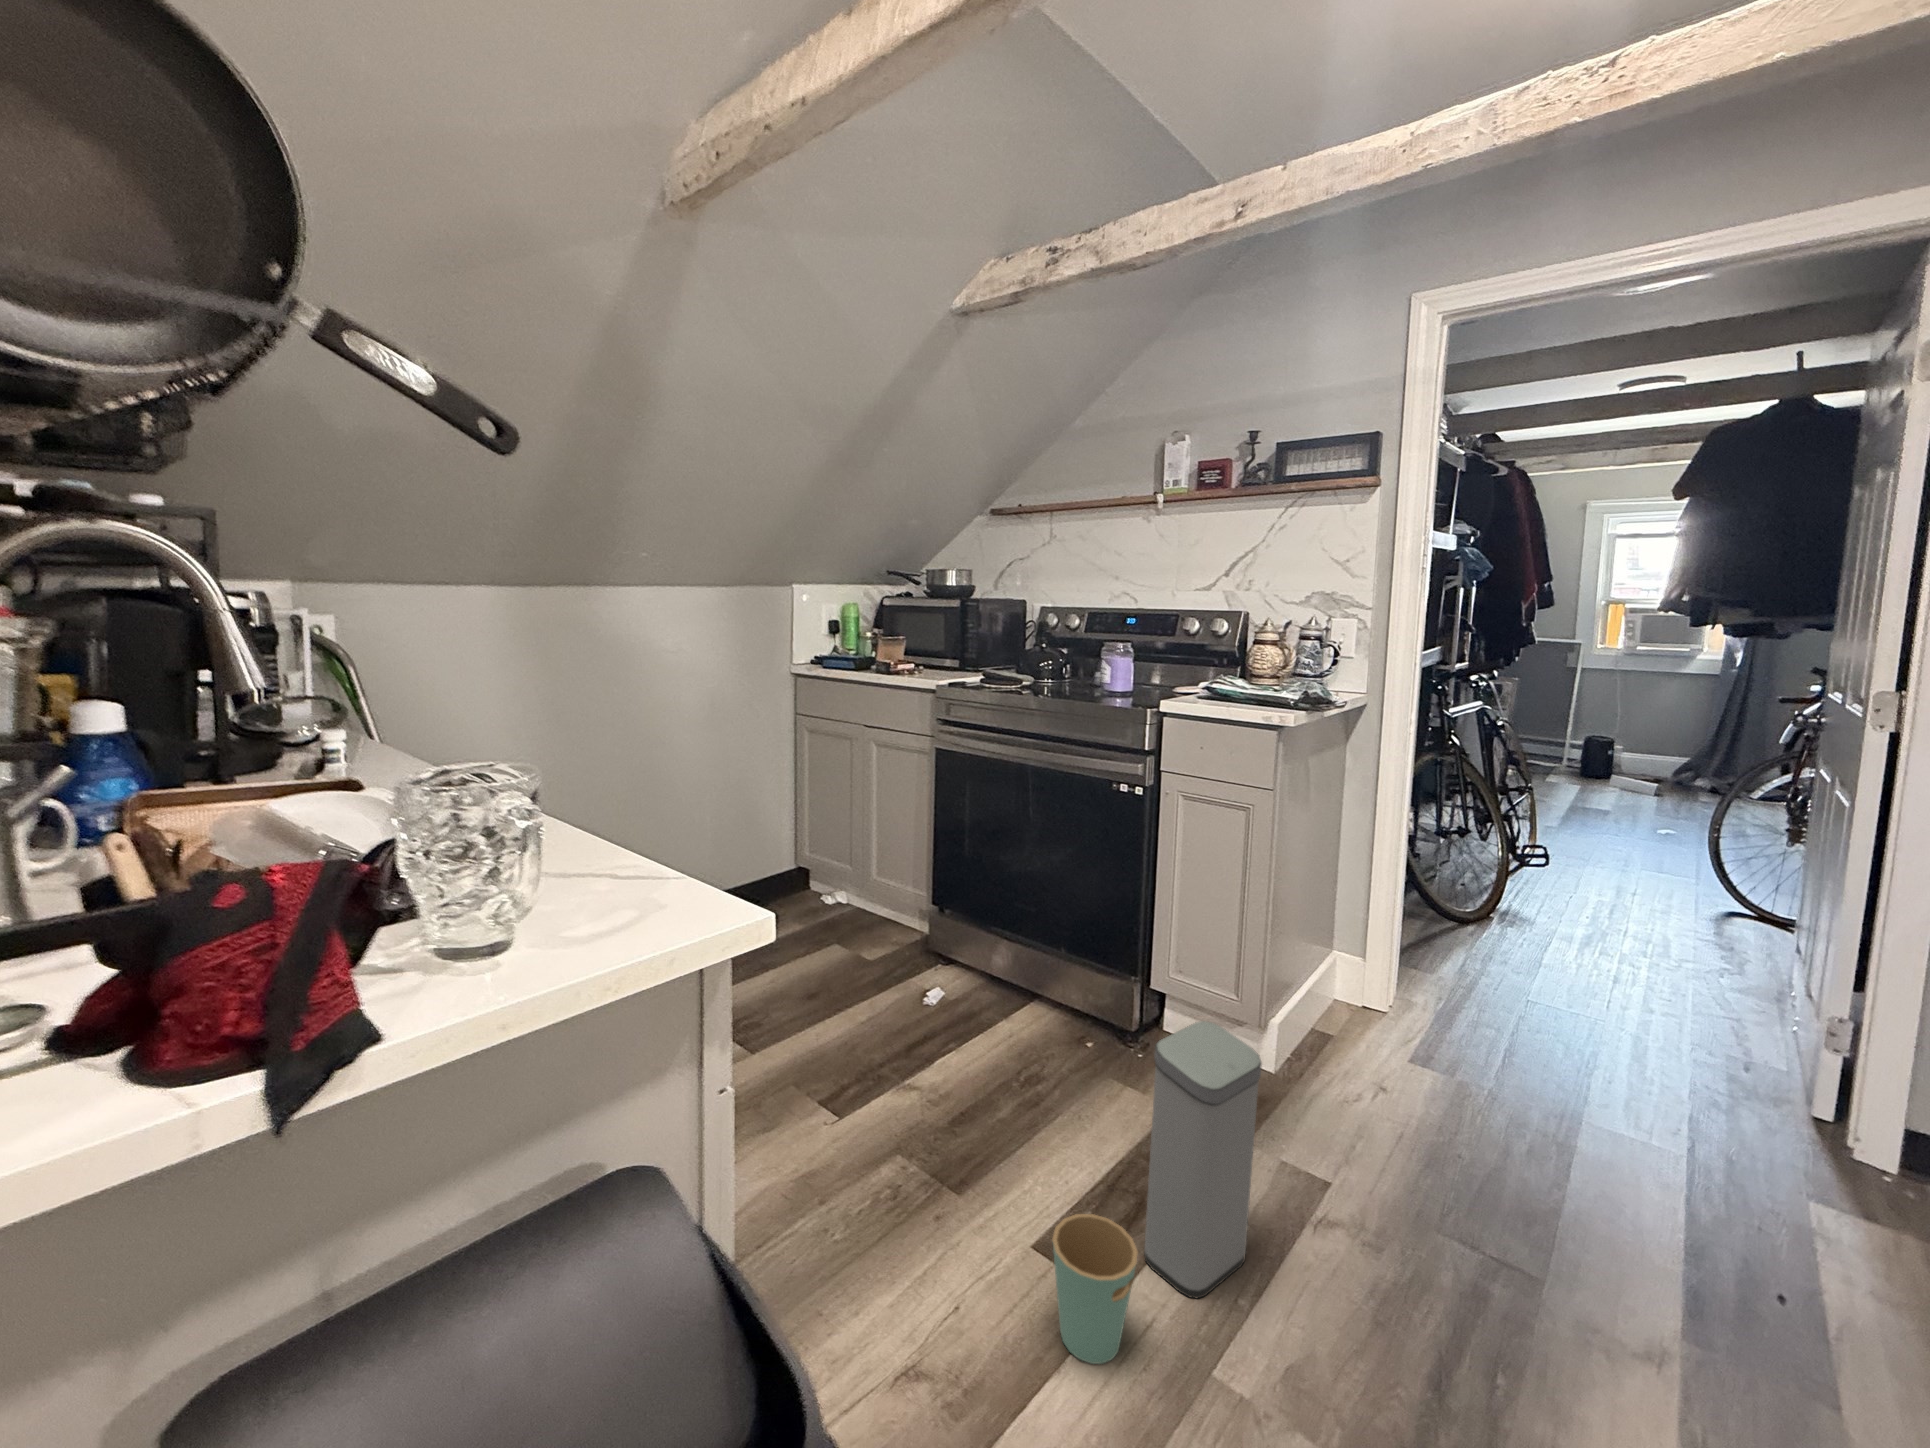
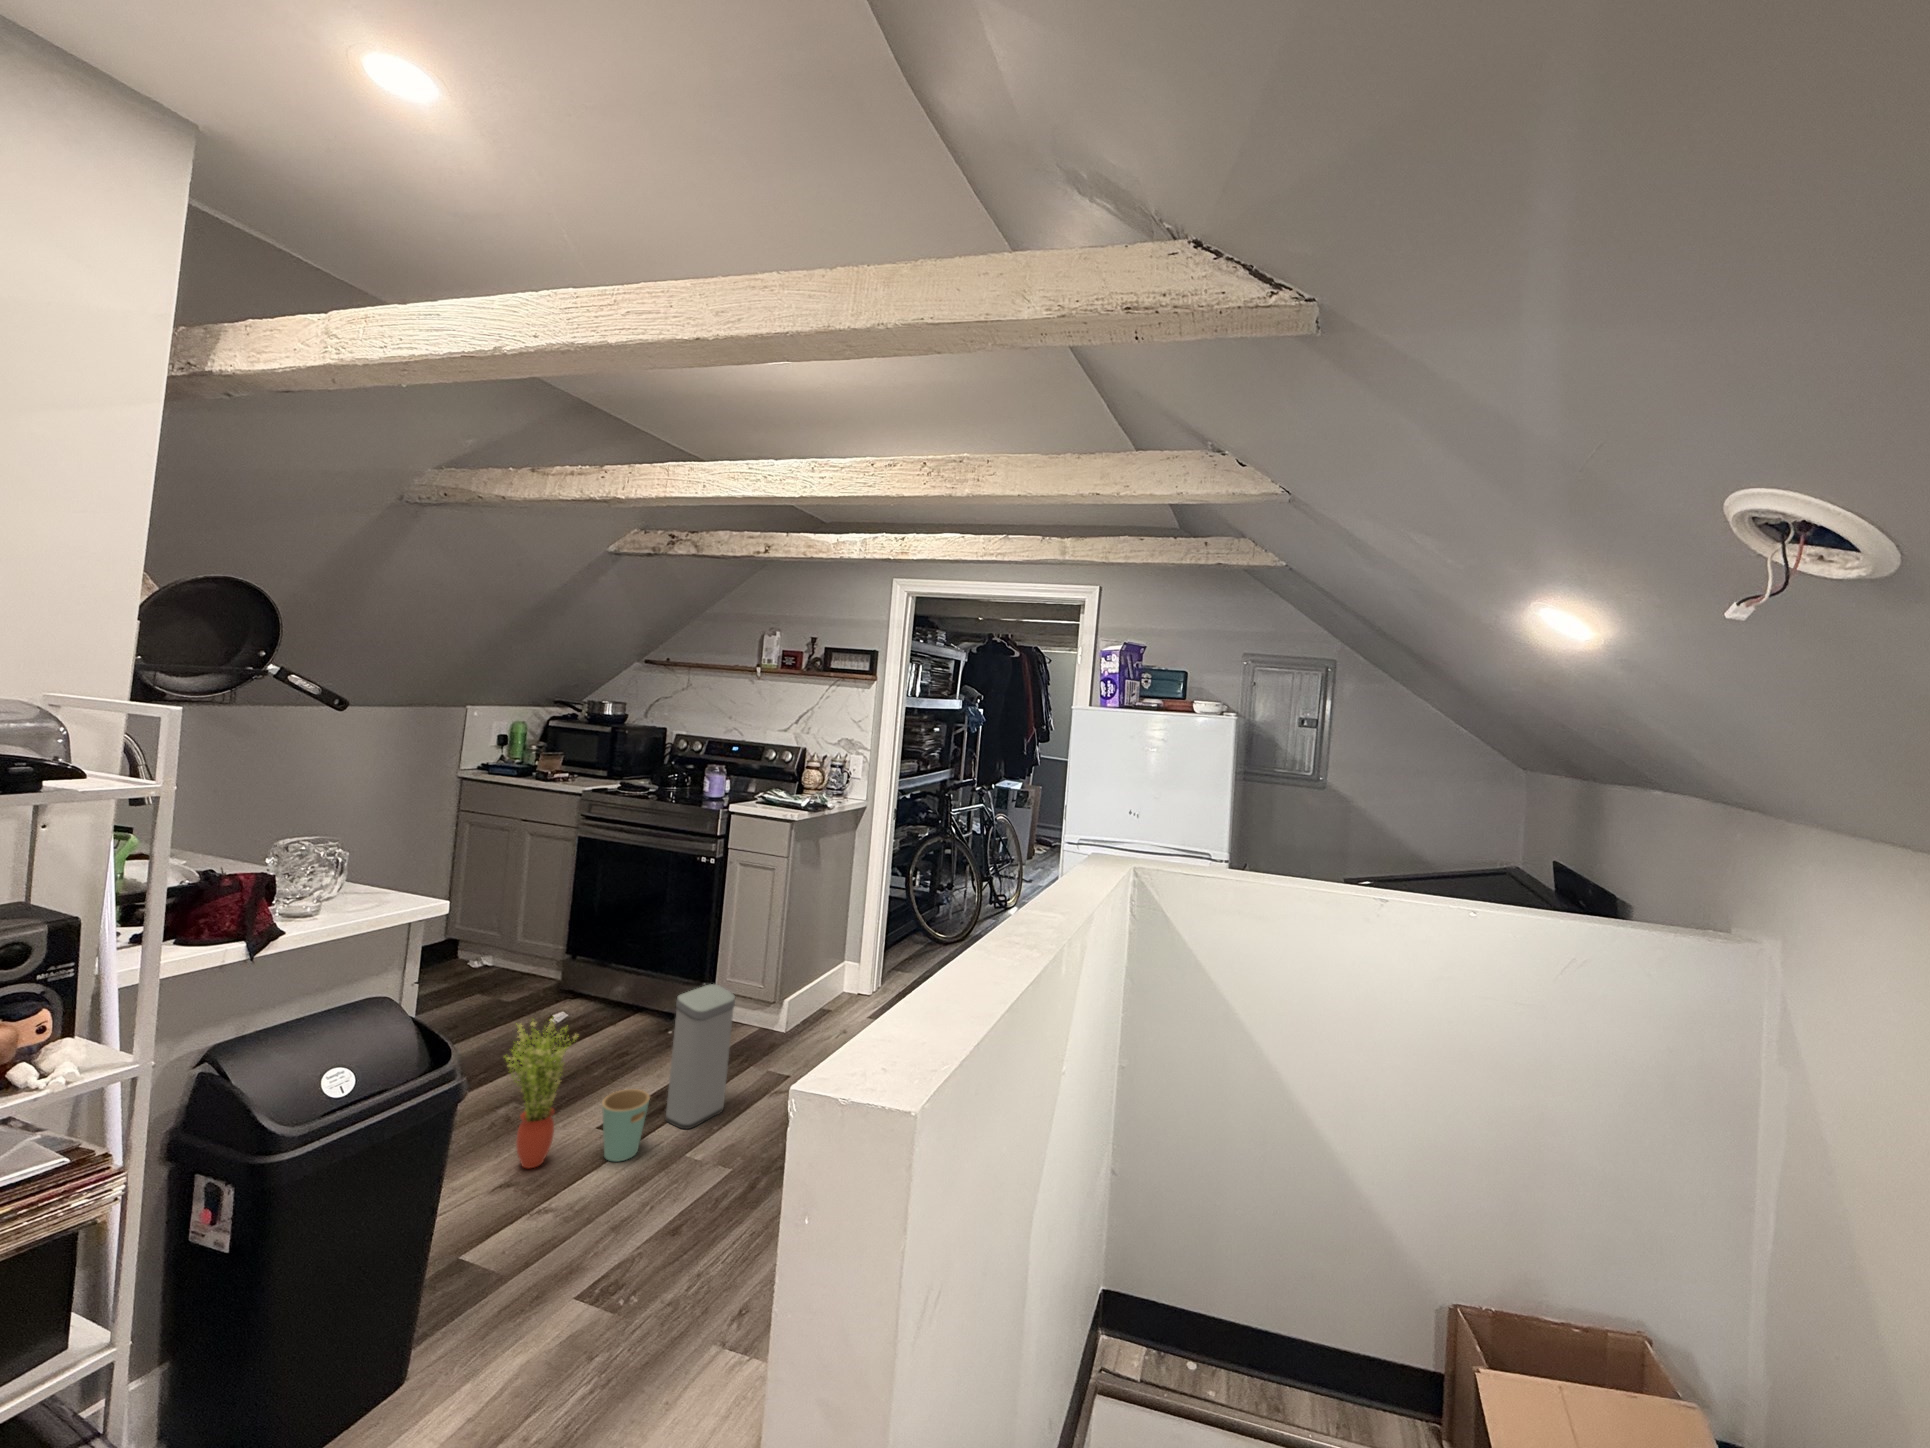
potted plant: none [888,1073,1007,1338] -> present [505,1019,578,1168]

